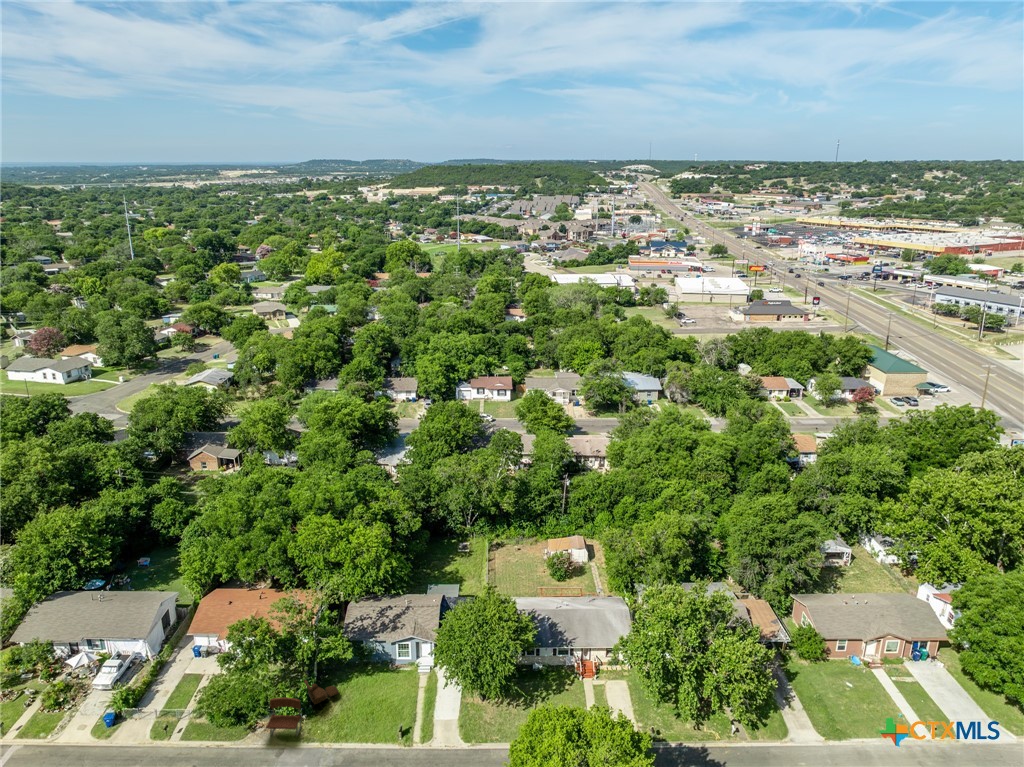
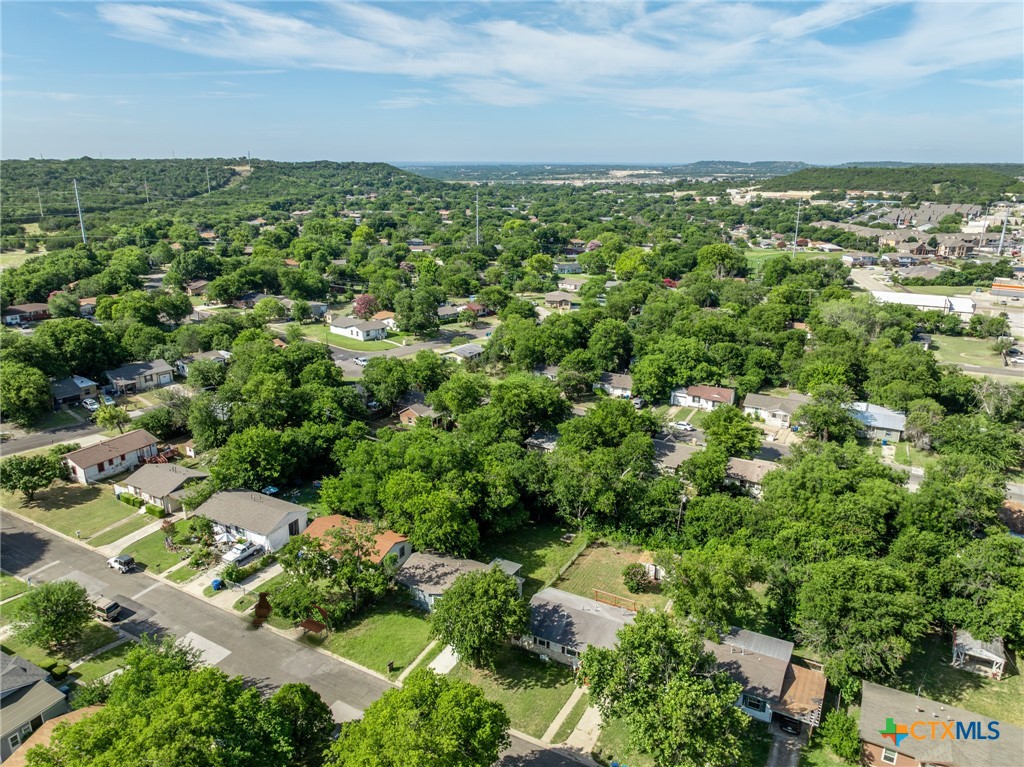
lounge chair: present [304,680,339,707] -> present [251,592,273,626]

